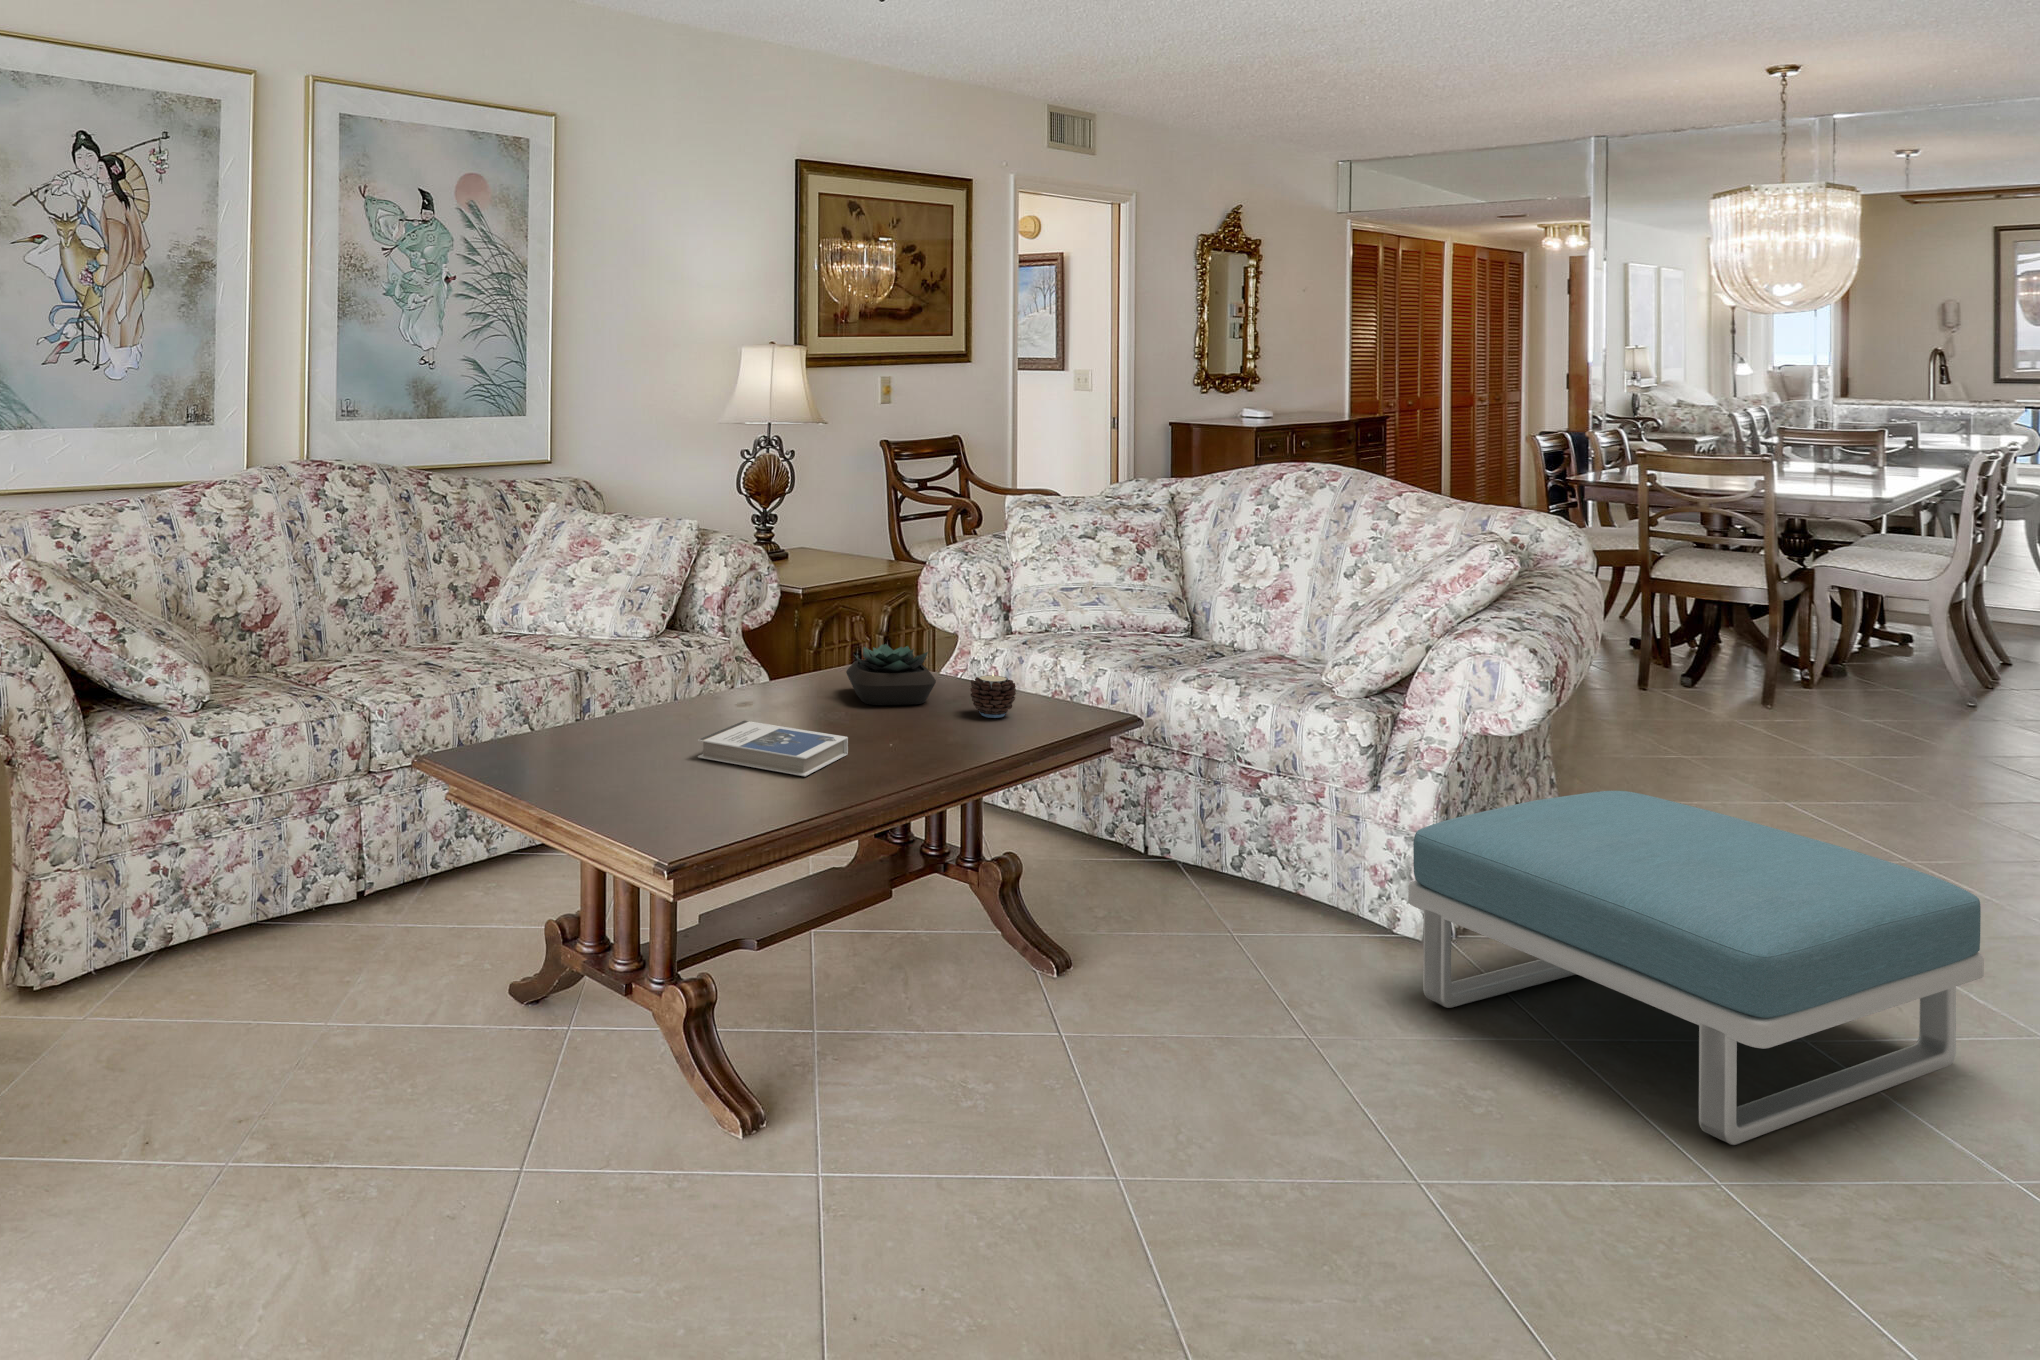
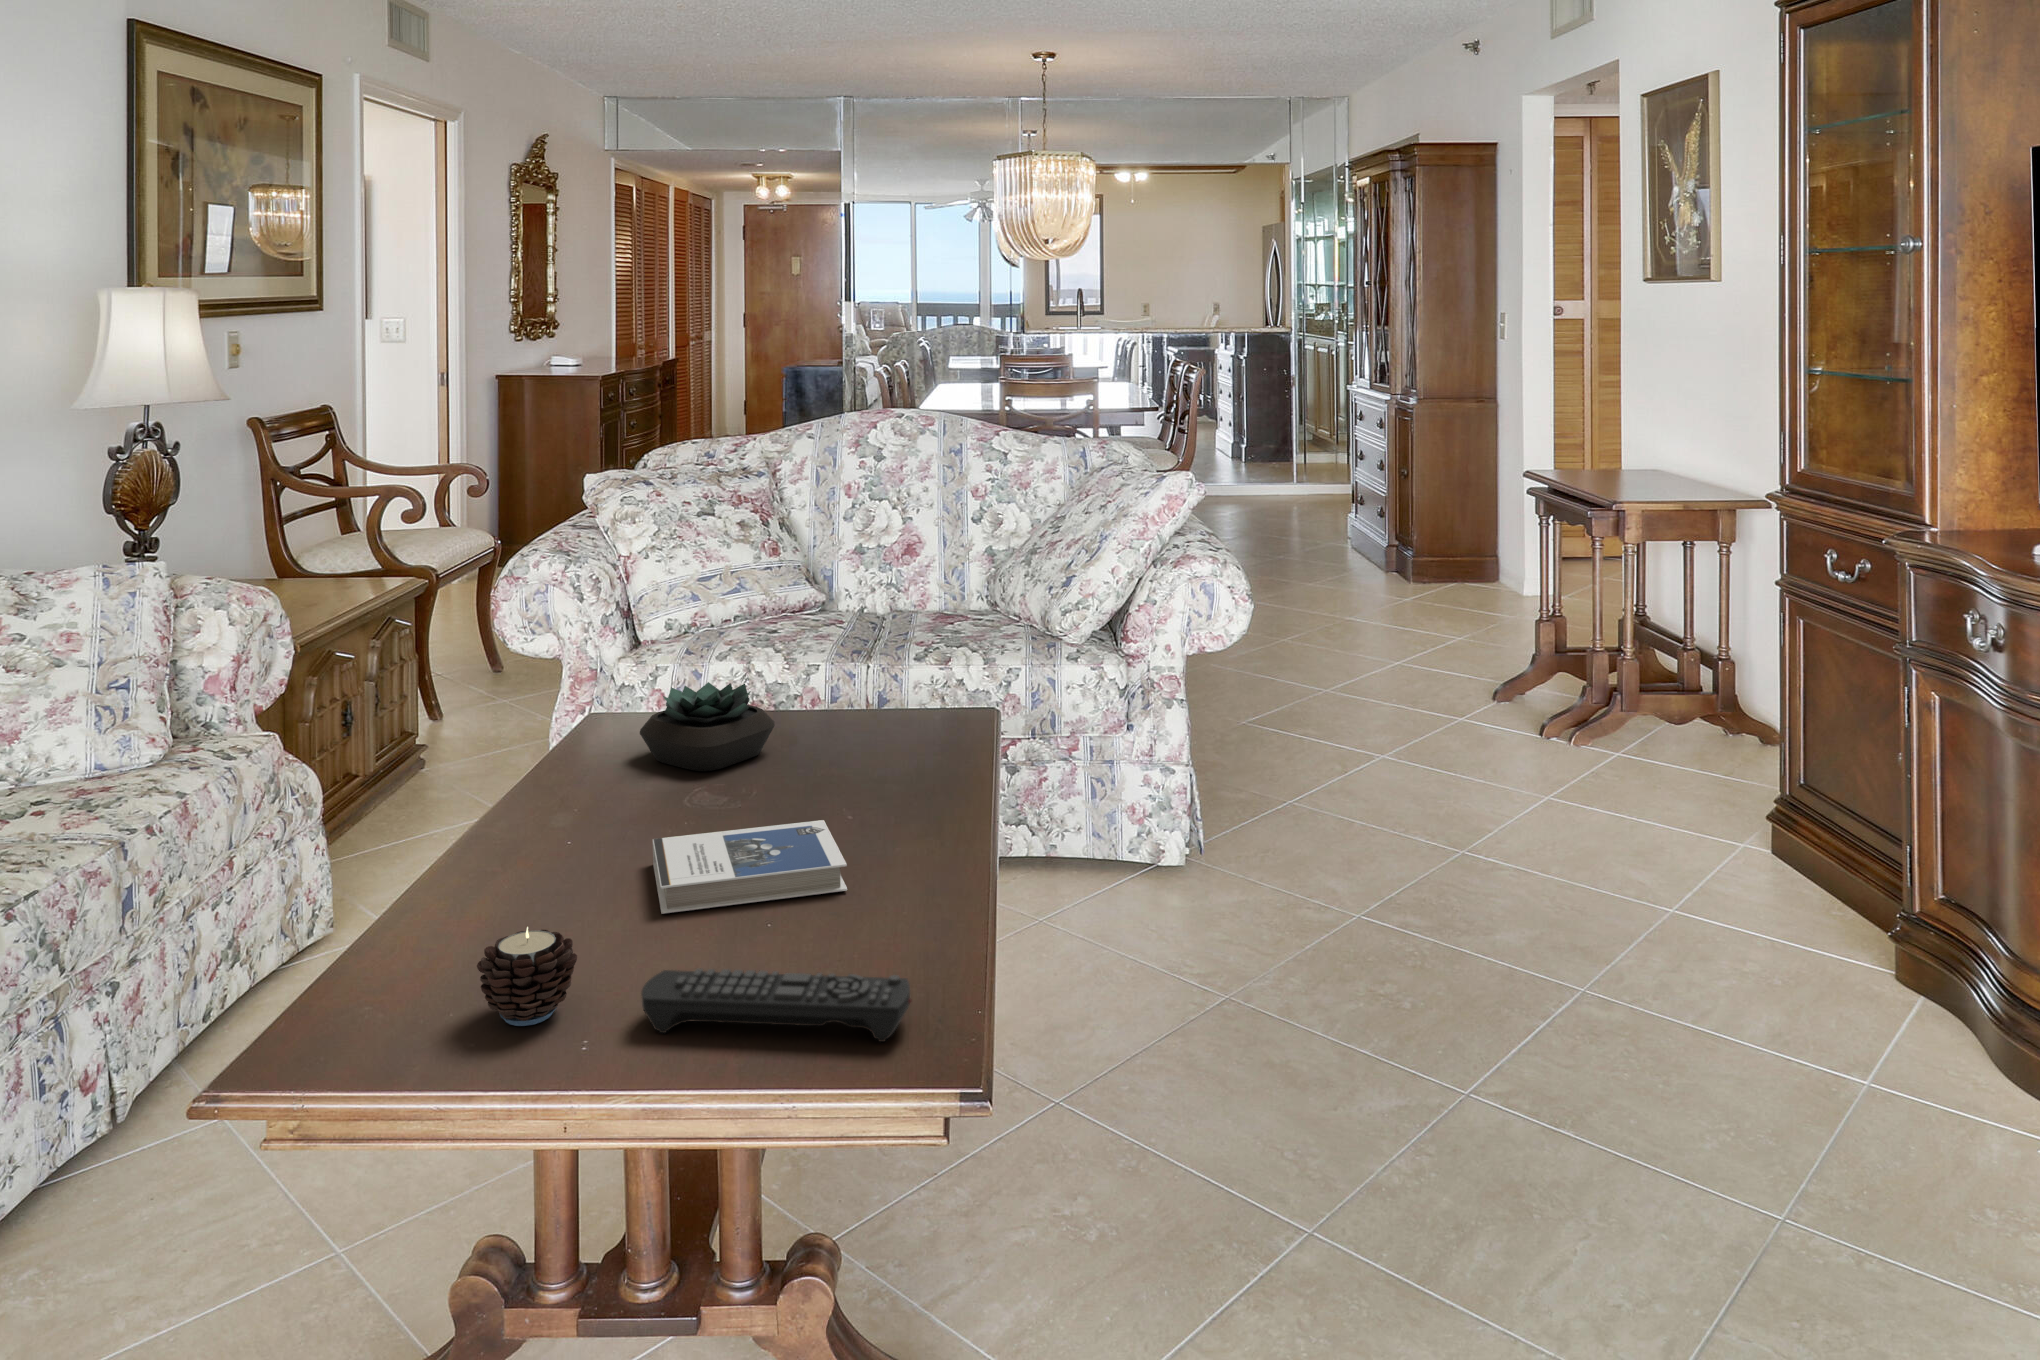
candle: present [970,672,1016,718] -> present [477,927,577,1026]
remote control: none [590,769,709,836] -> present [641,969,911,1042]
footstool: present [1408,791,1984,1145] -> none [1236,679,1593,953]

